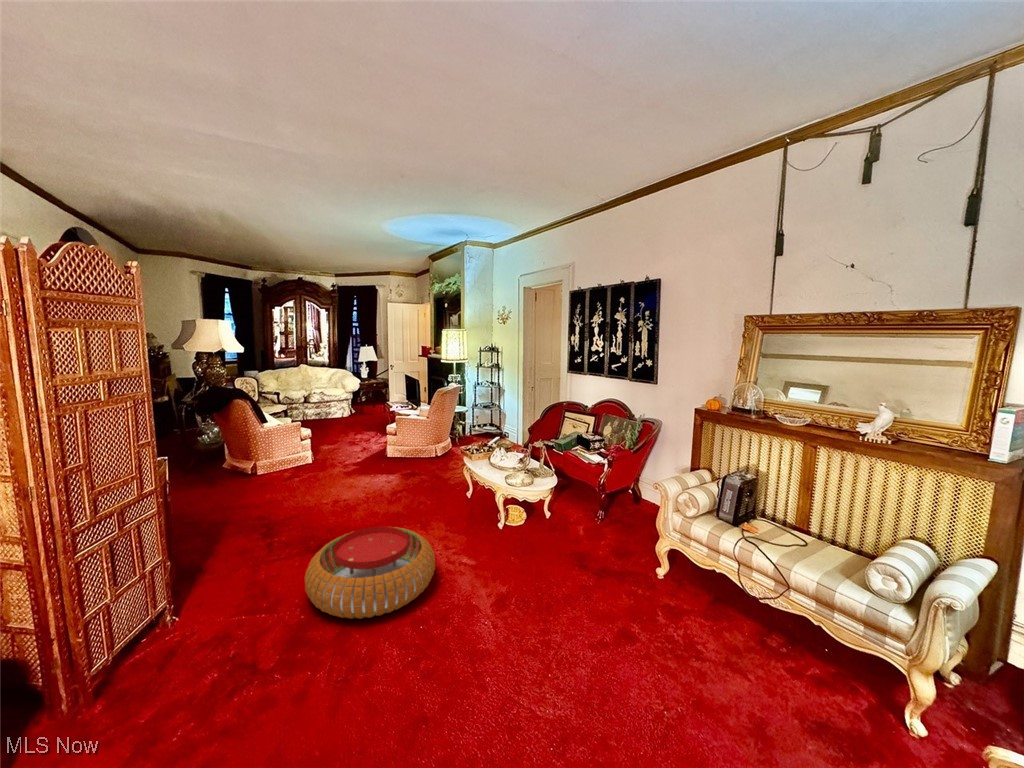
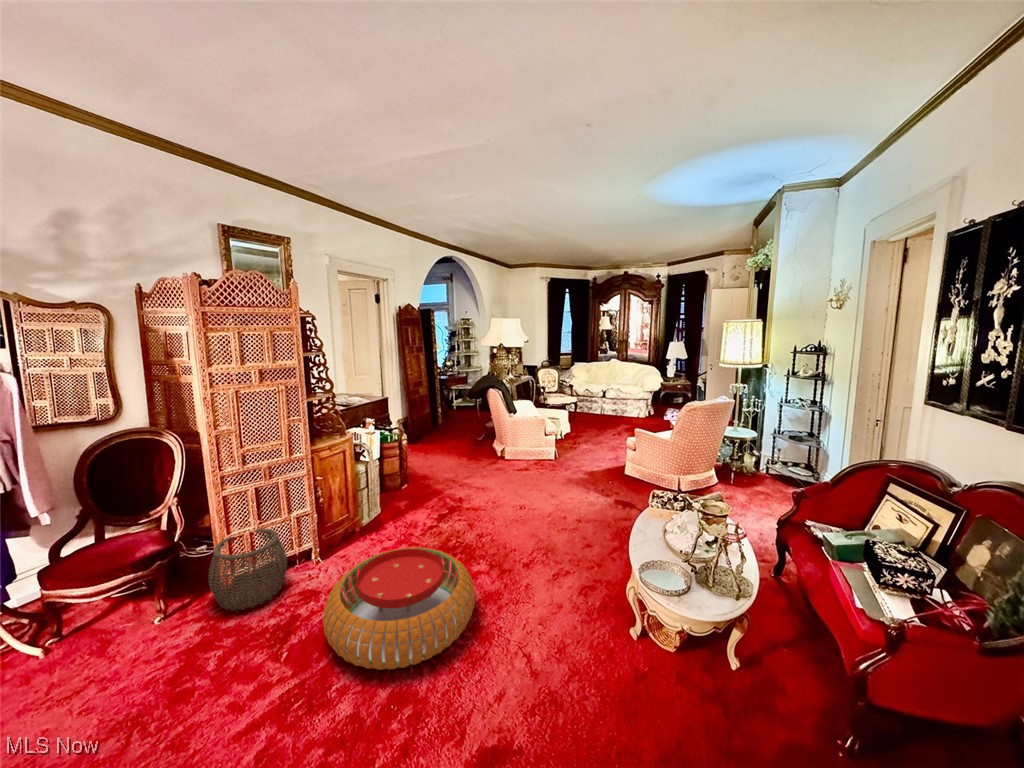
woven basket: none [120,579,226,687] -> present [208,529,287,611]

